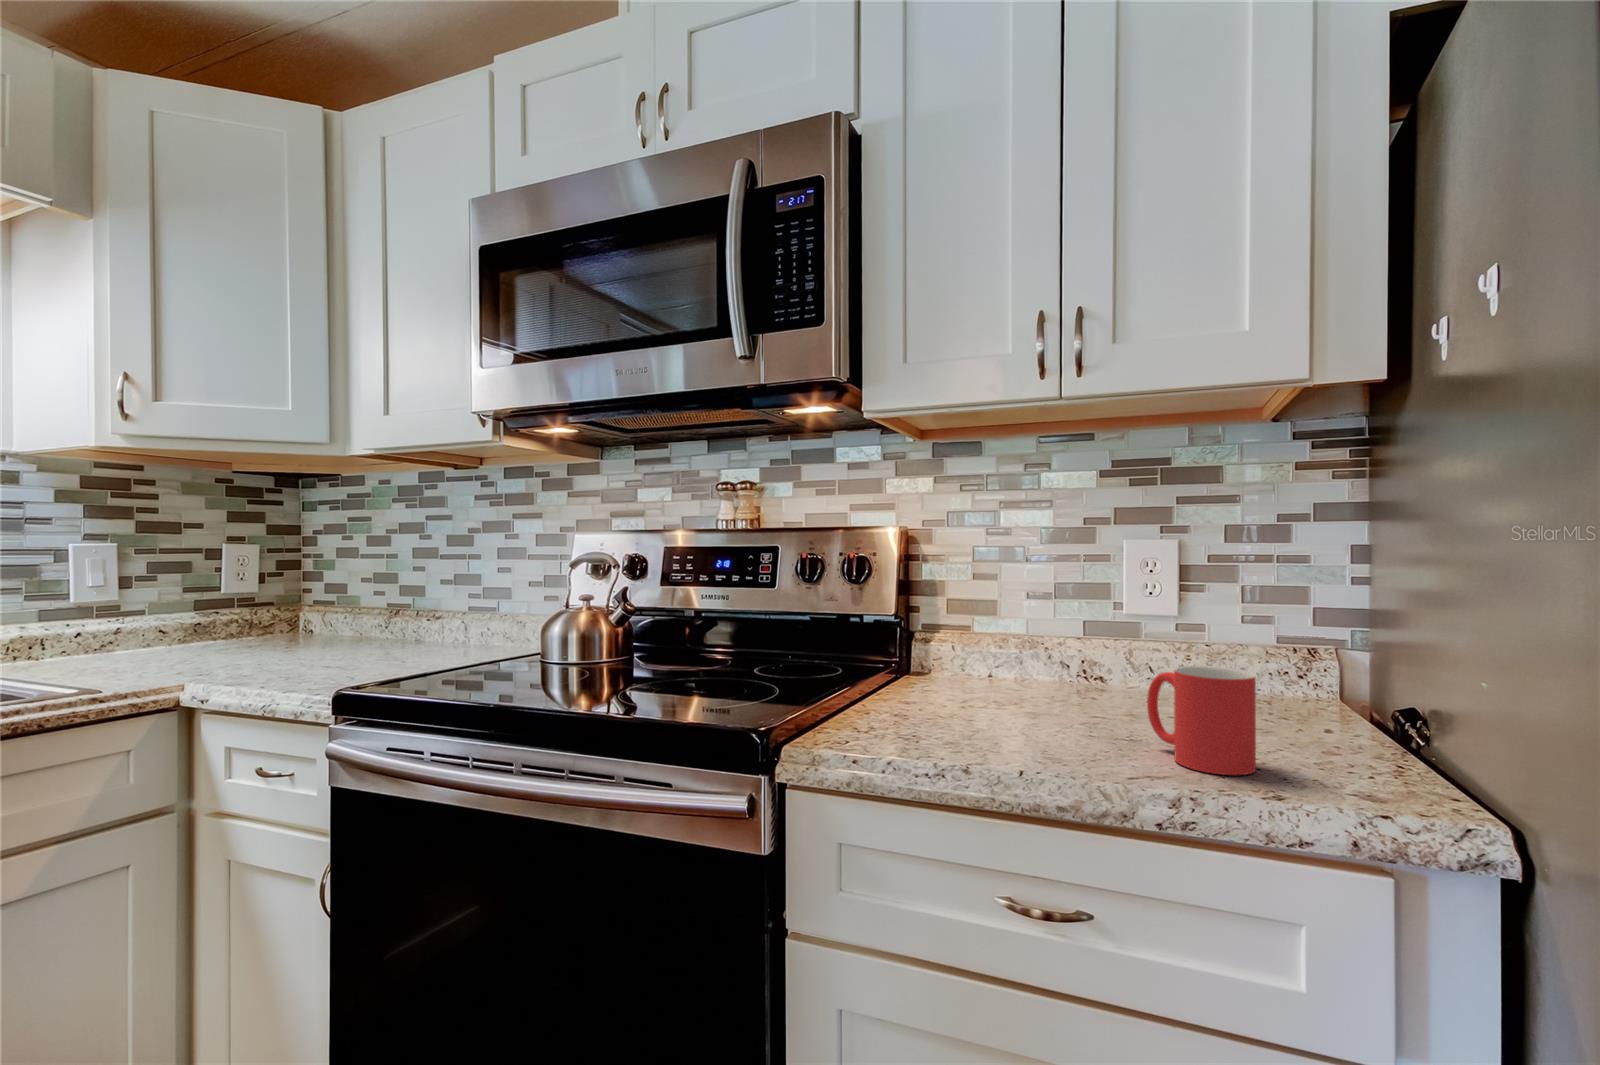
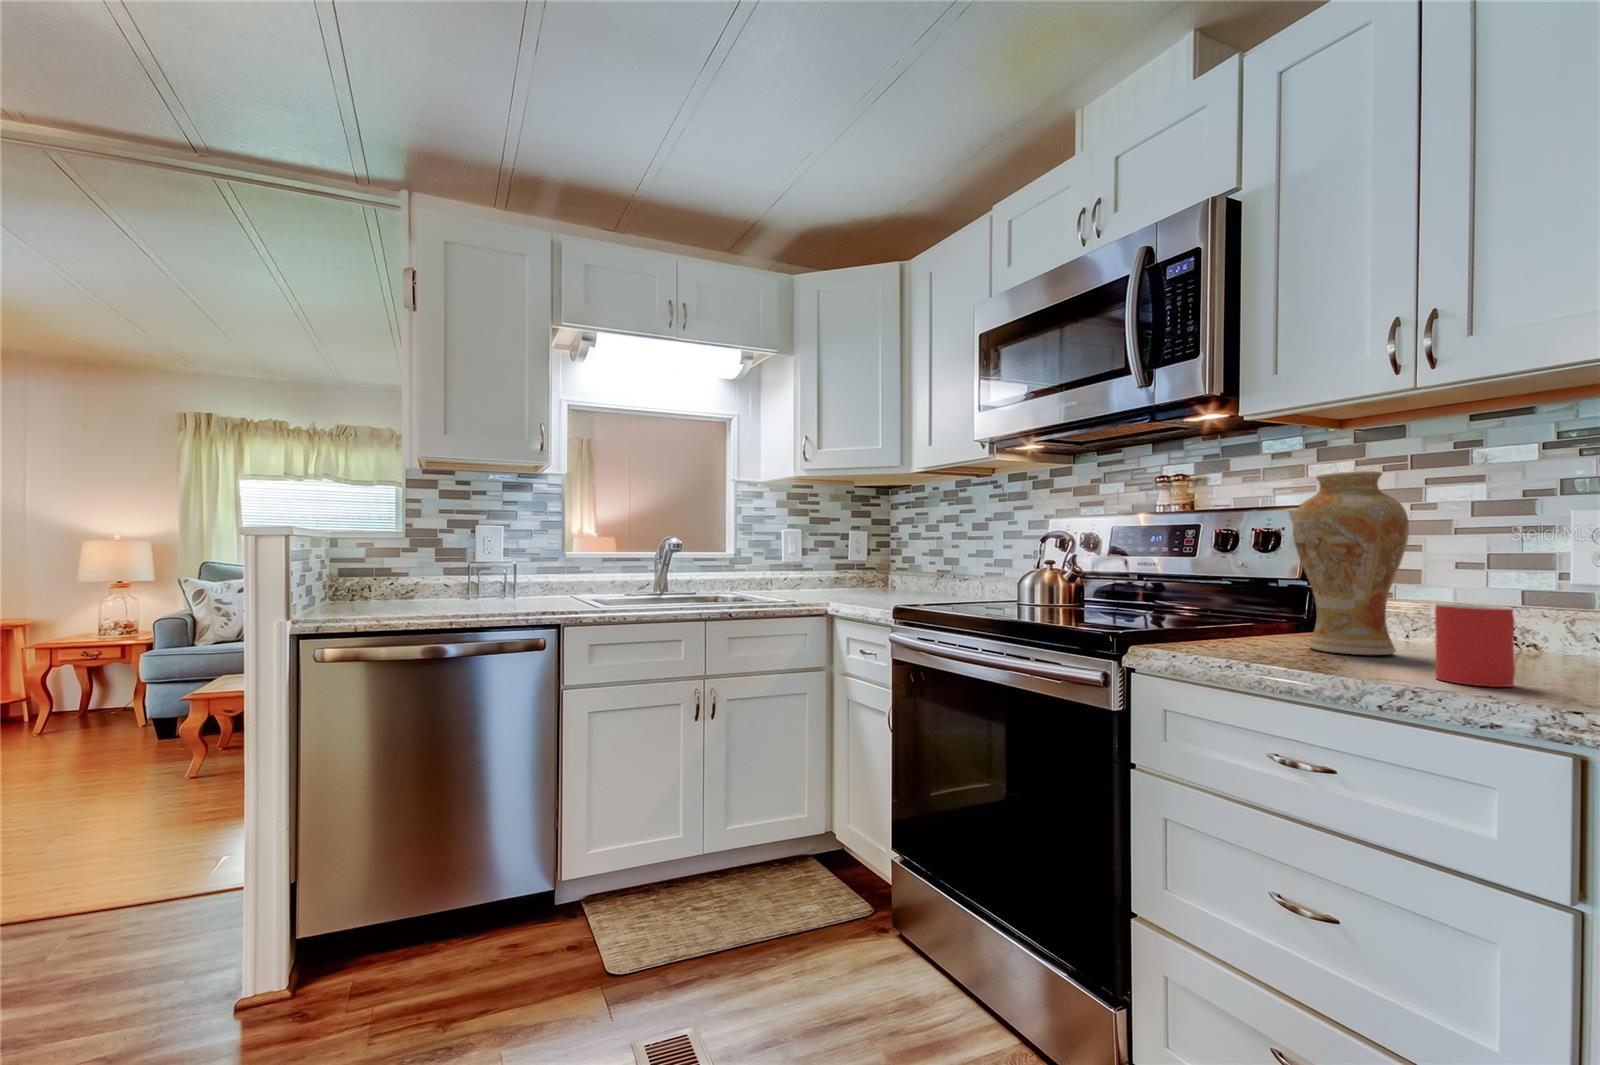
vase: none [951,496,1070,722] -> present [1293,471,1409,655]

